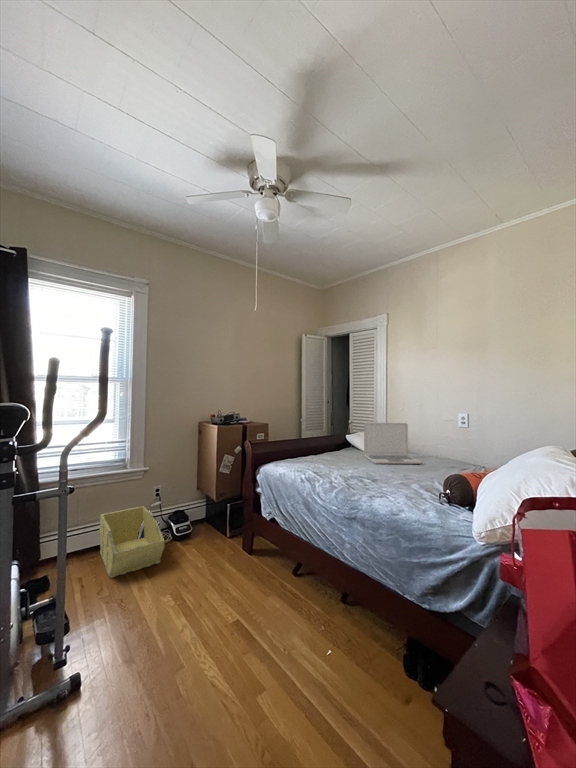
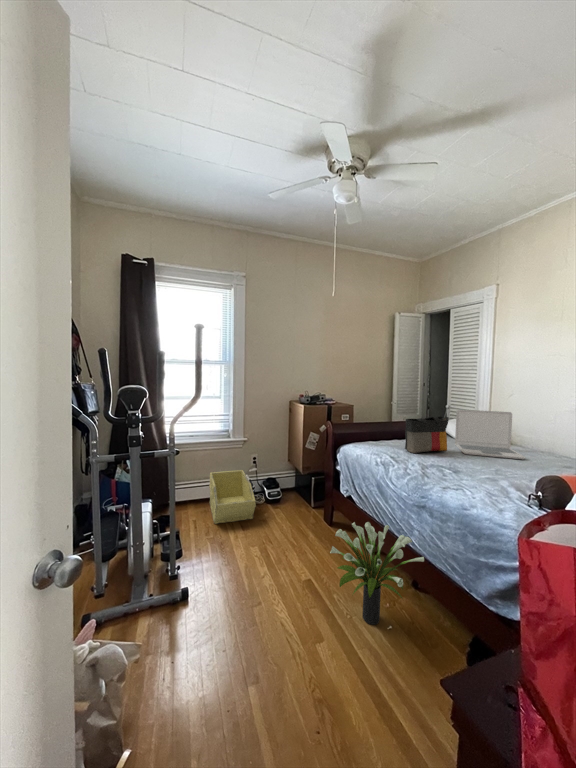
tote bag: none [323,430,361,467] -> present [405,416,449,453]
potted plant: none [268,543,360,654] -> present [330,522,424,625]

